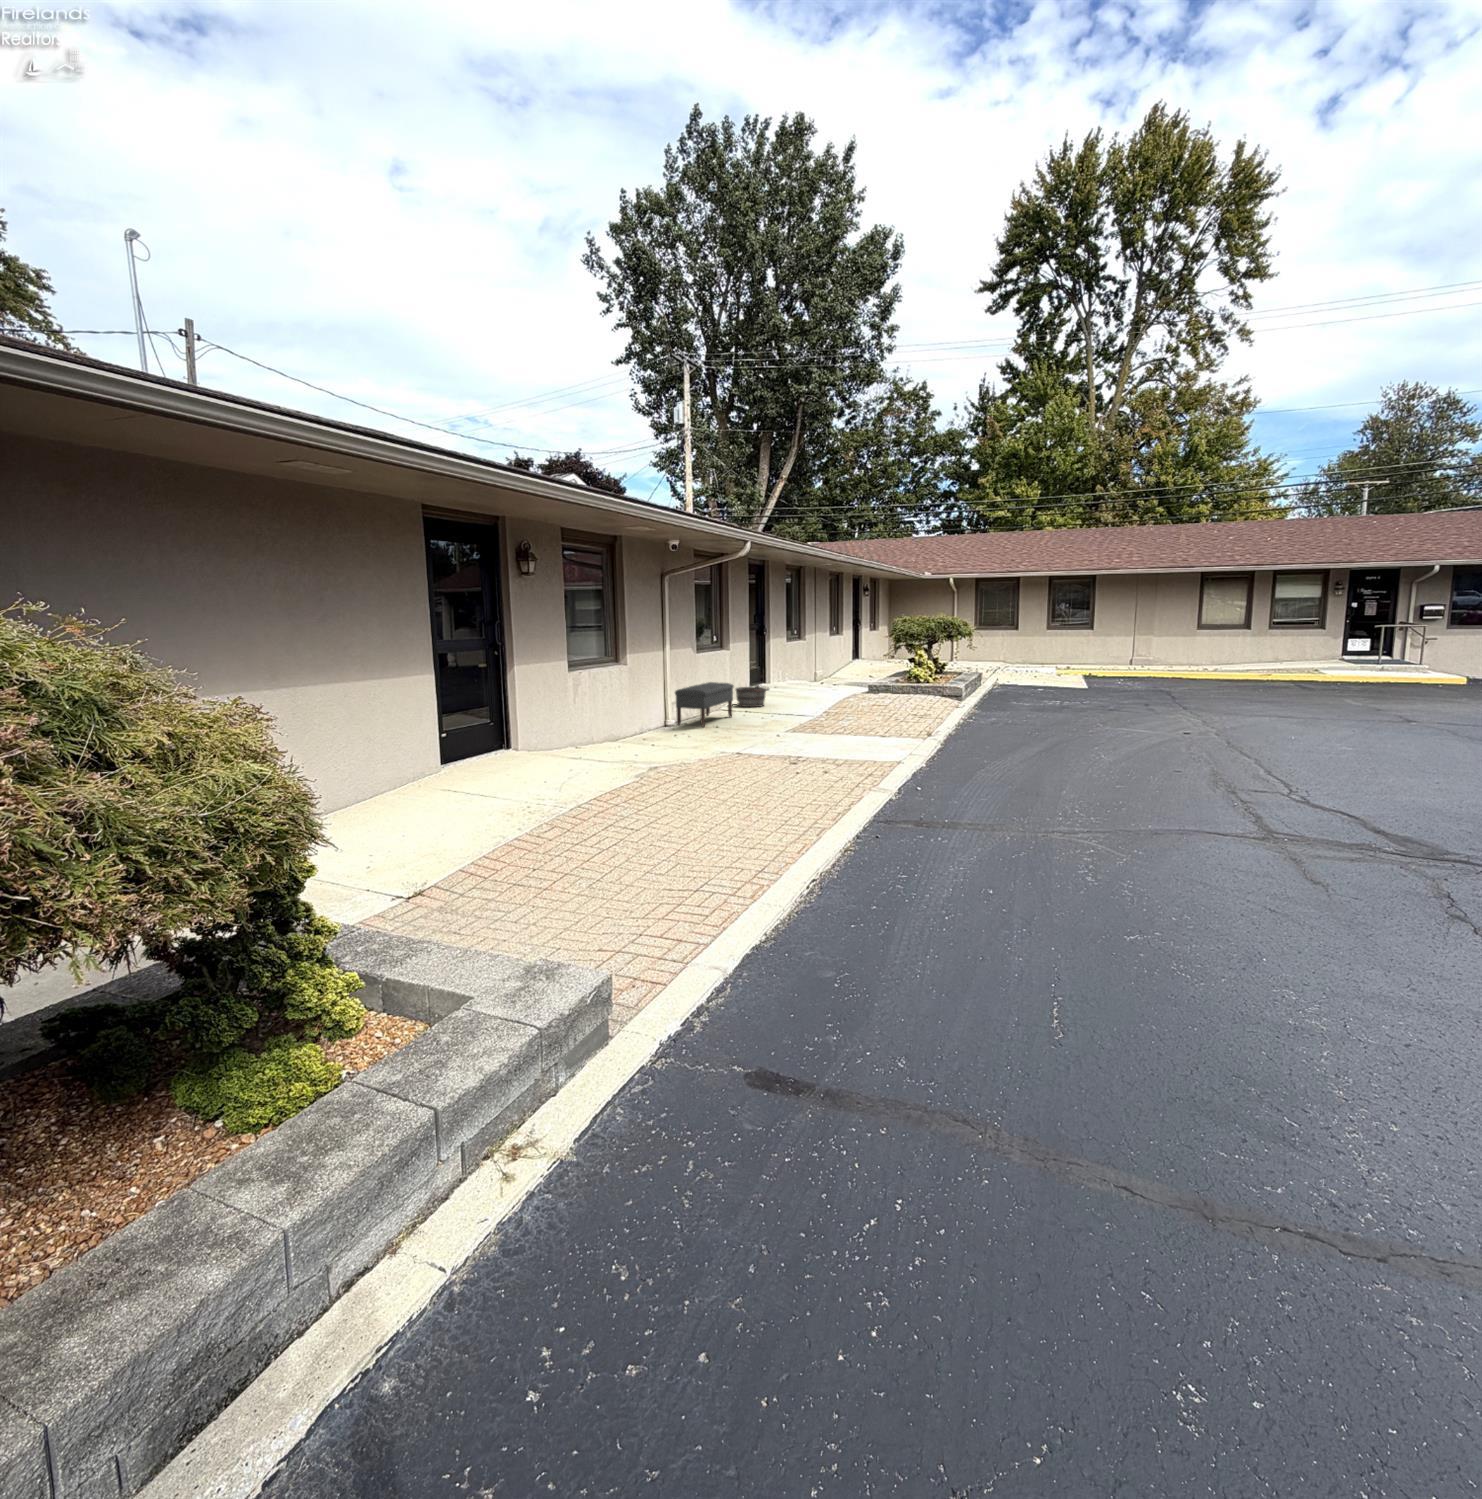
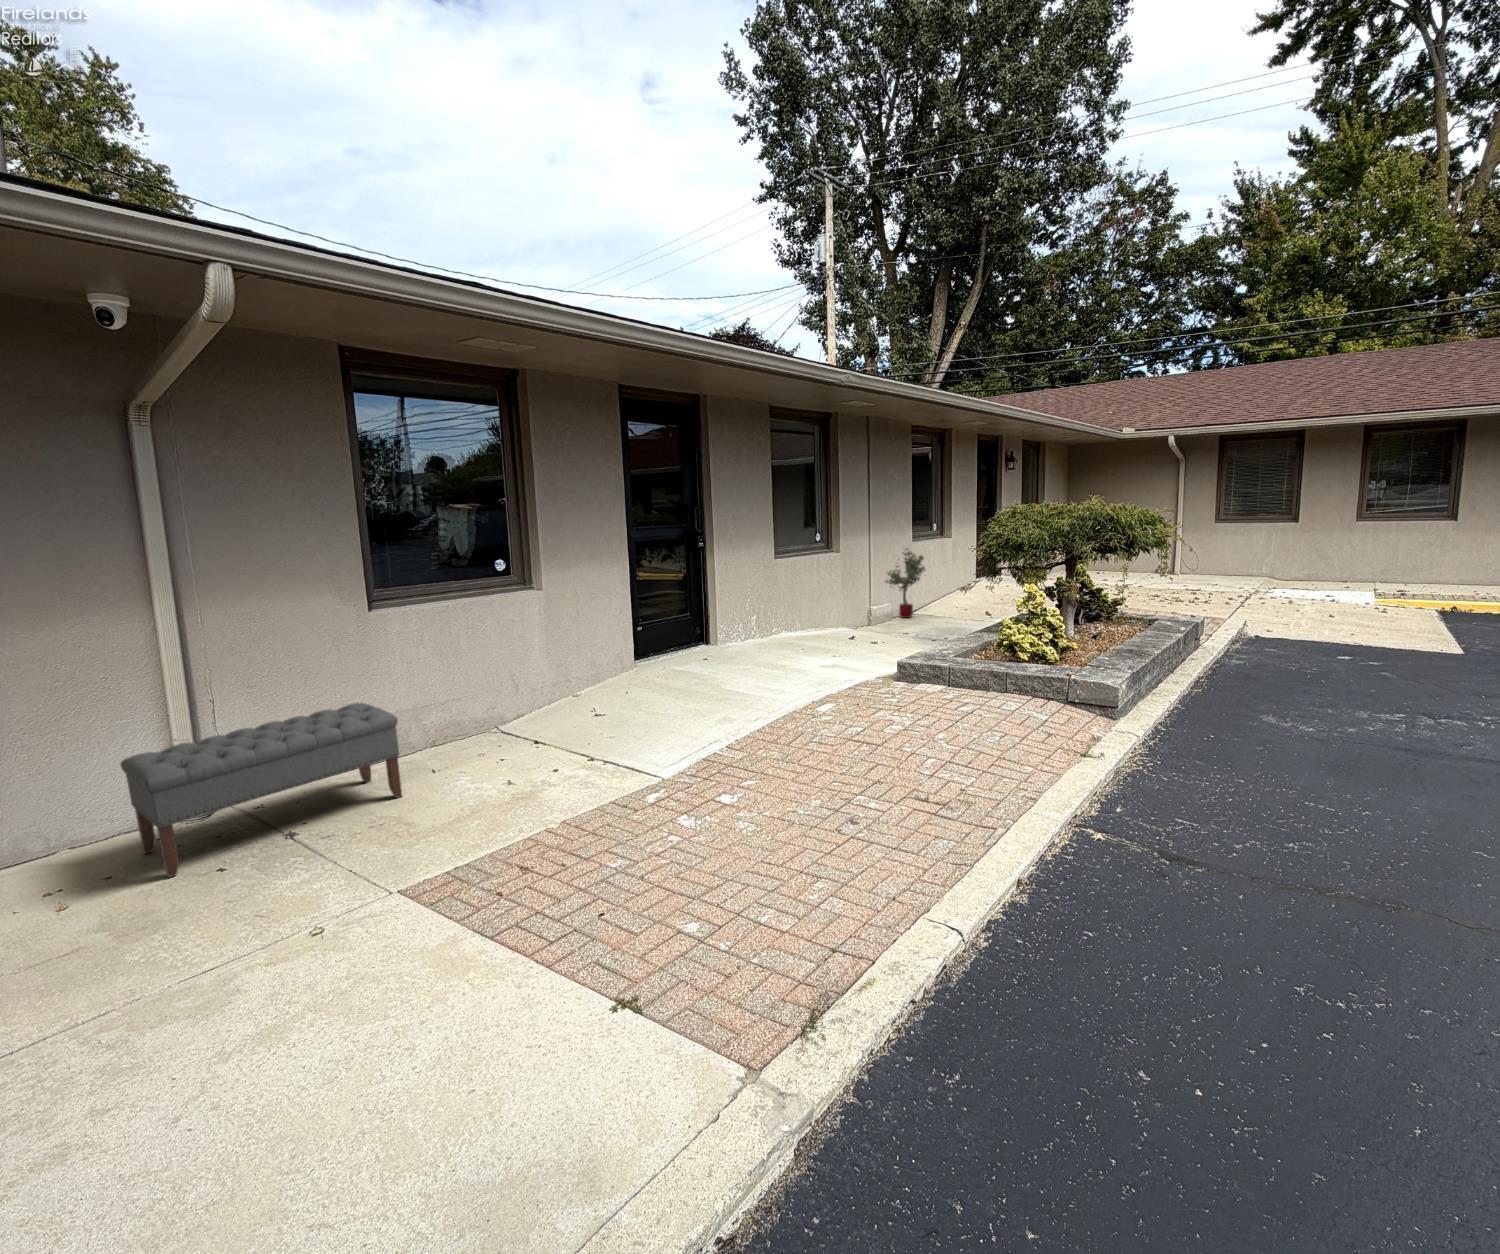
potted tree: none [821,639,842,679] -> present [886,548,926,618]
bucket: present [736,684,769,707] -> none [535,674,614,735]

